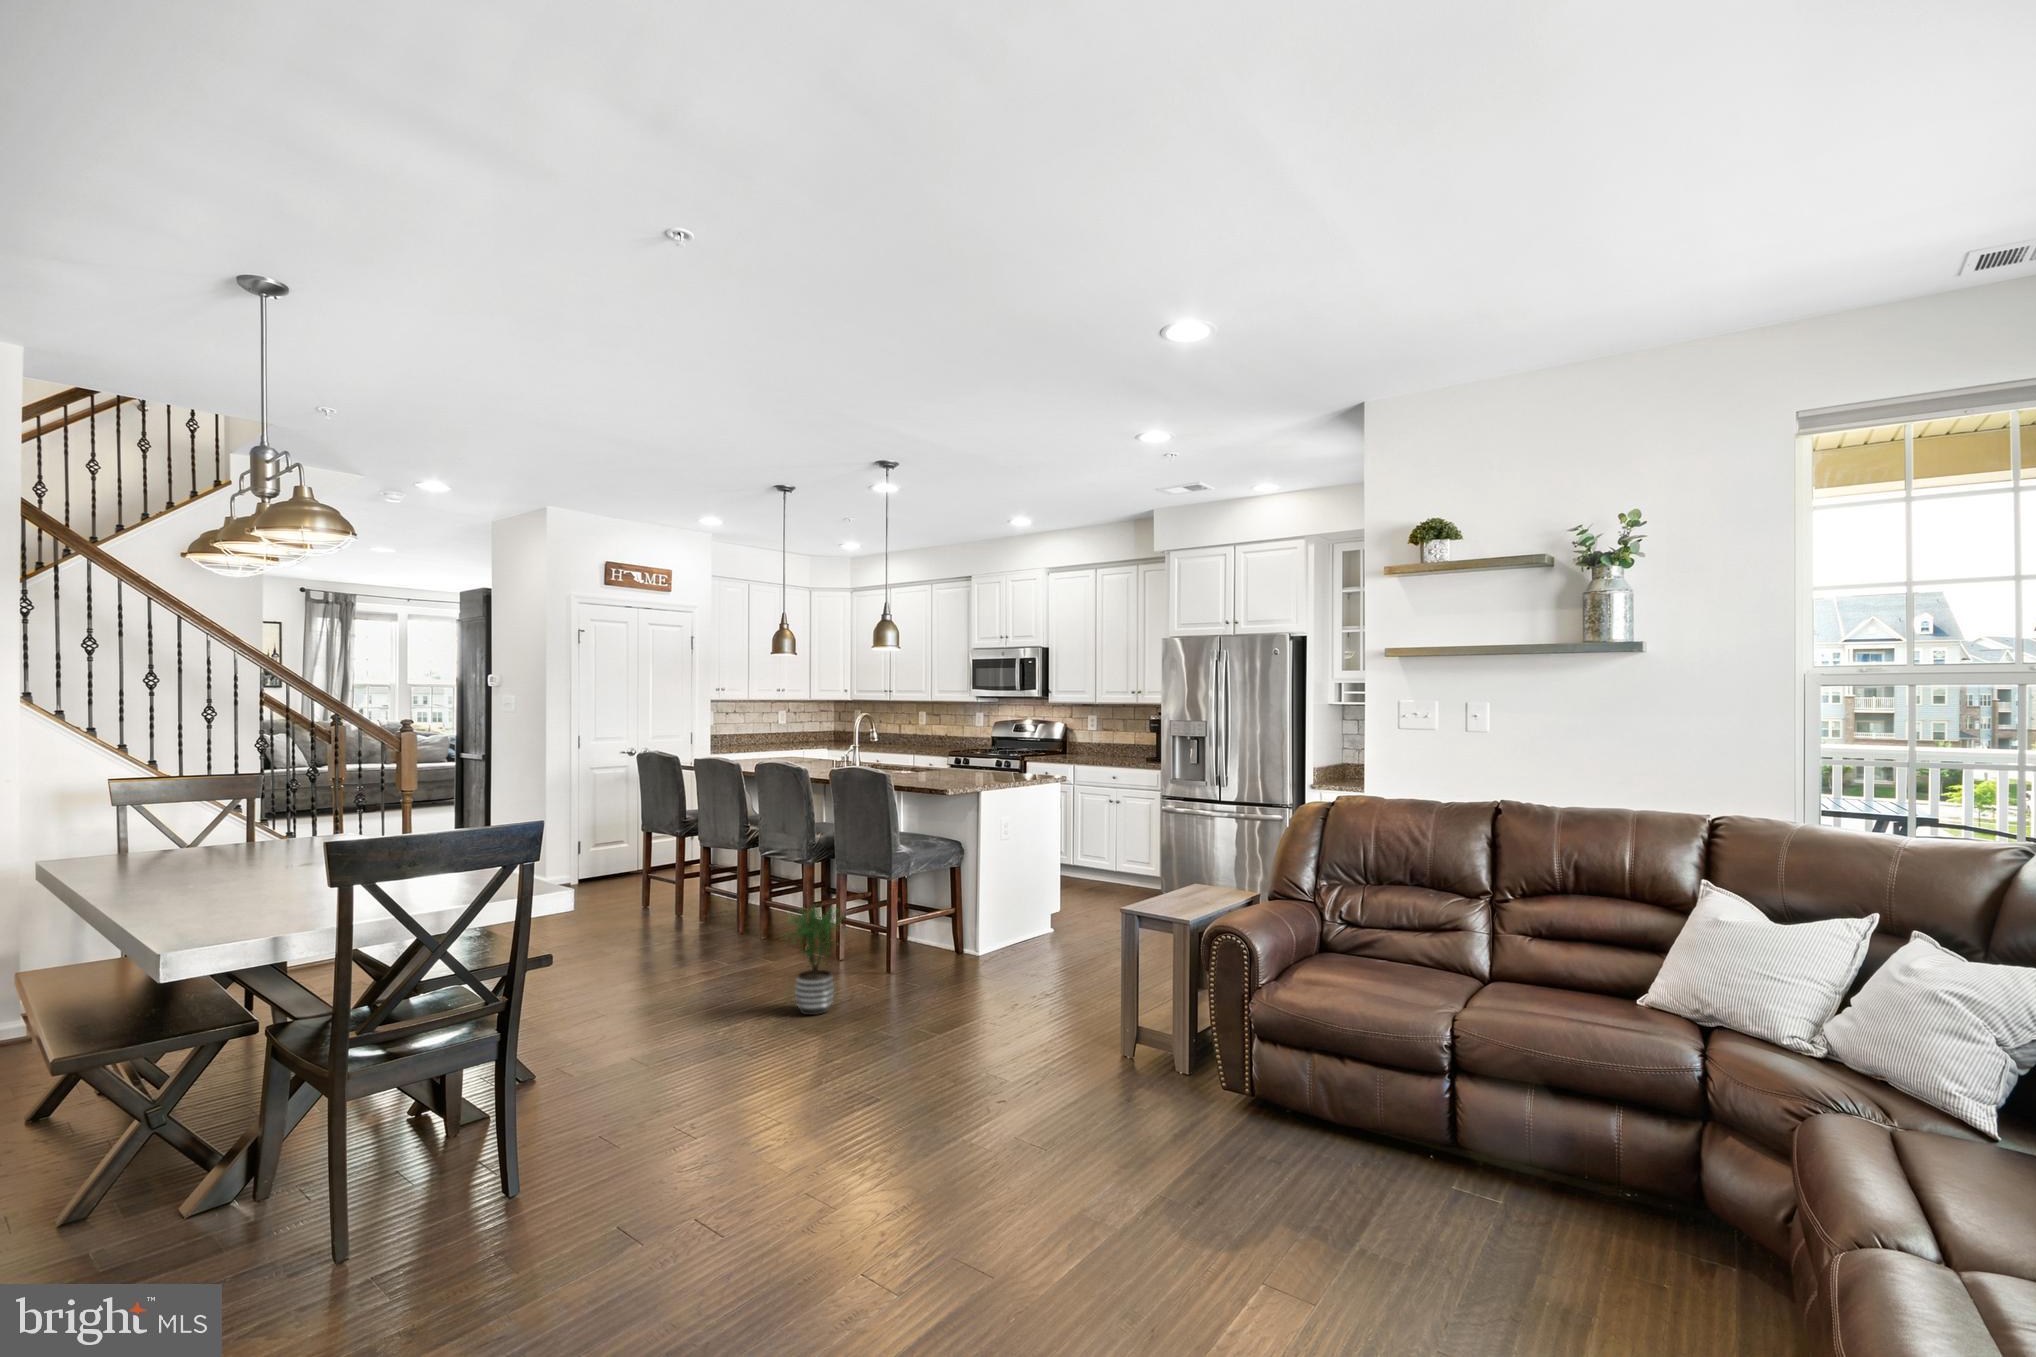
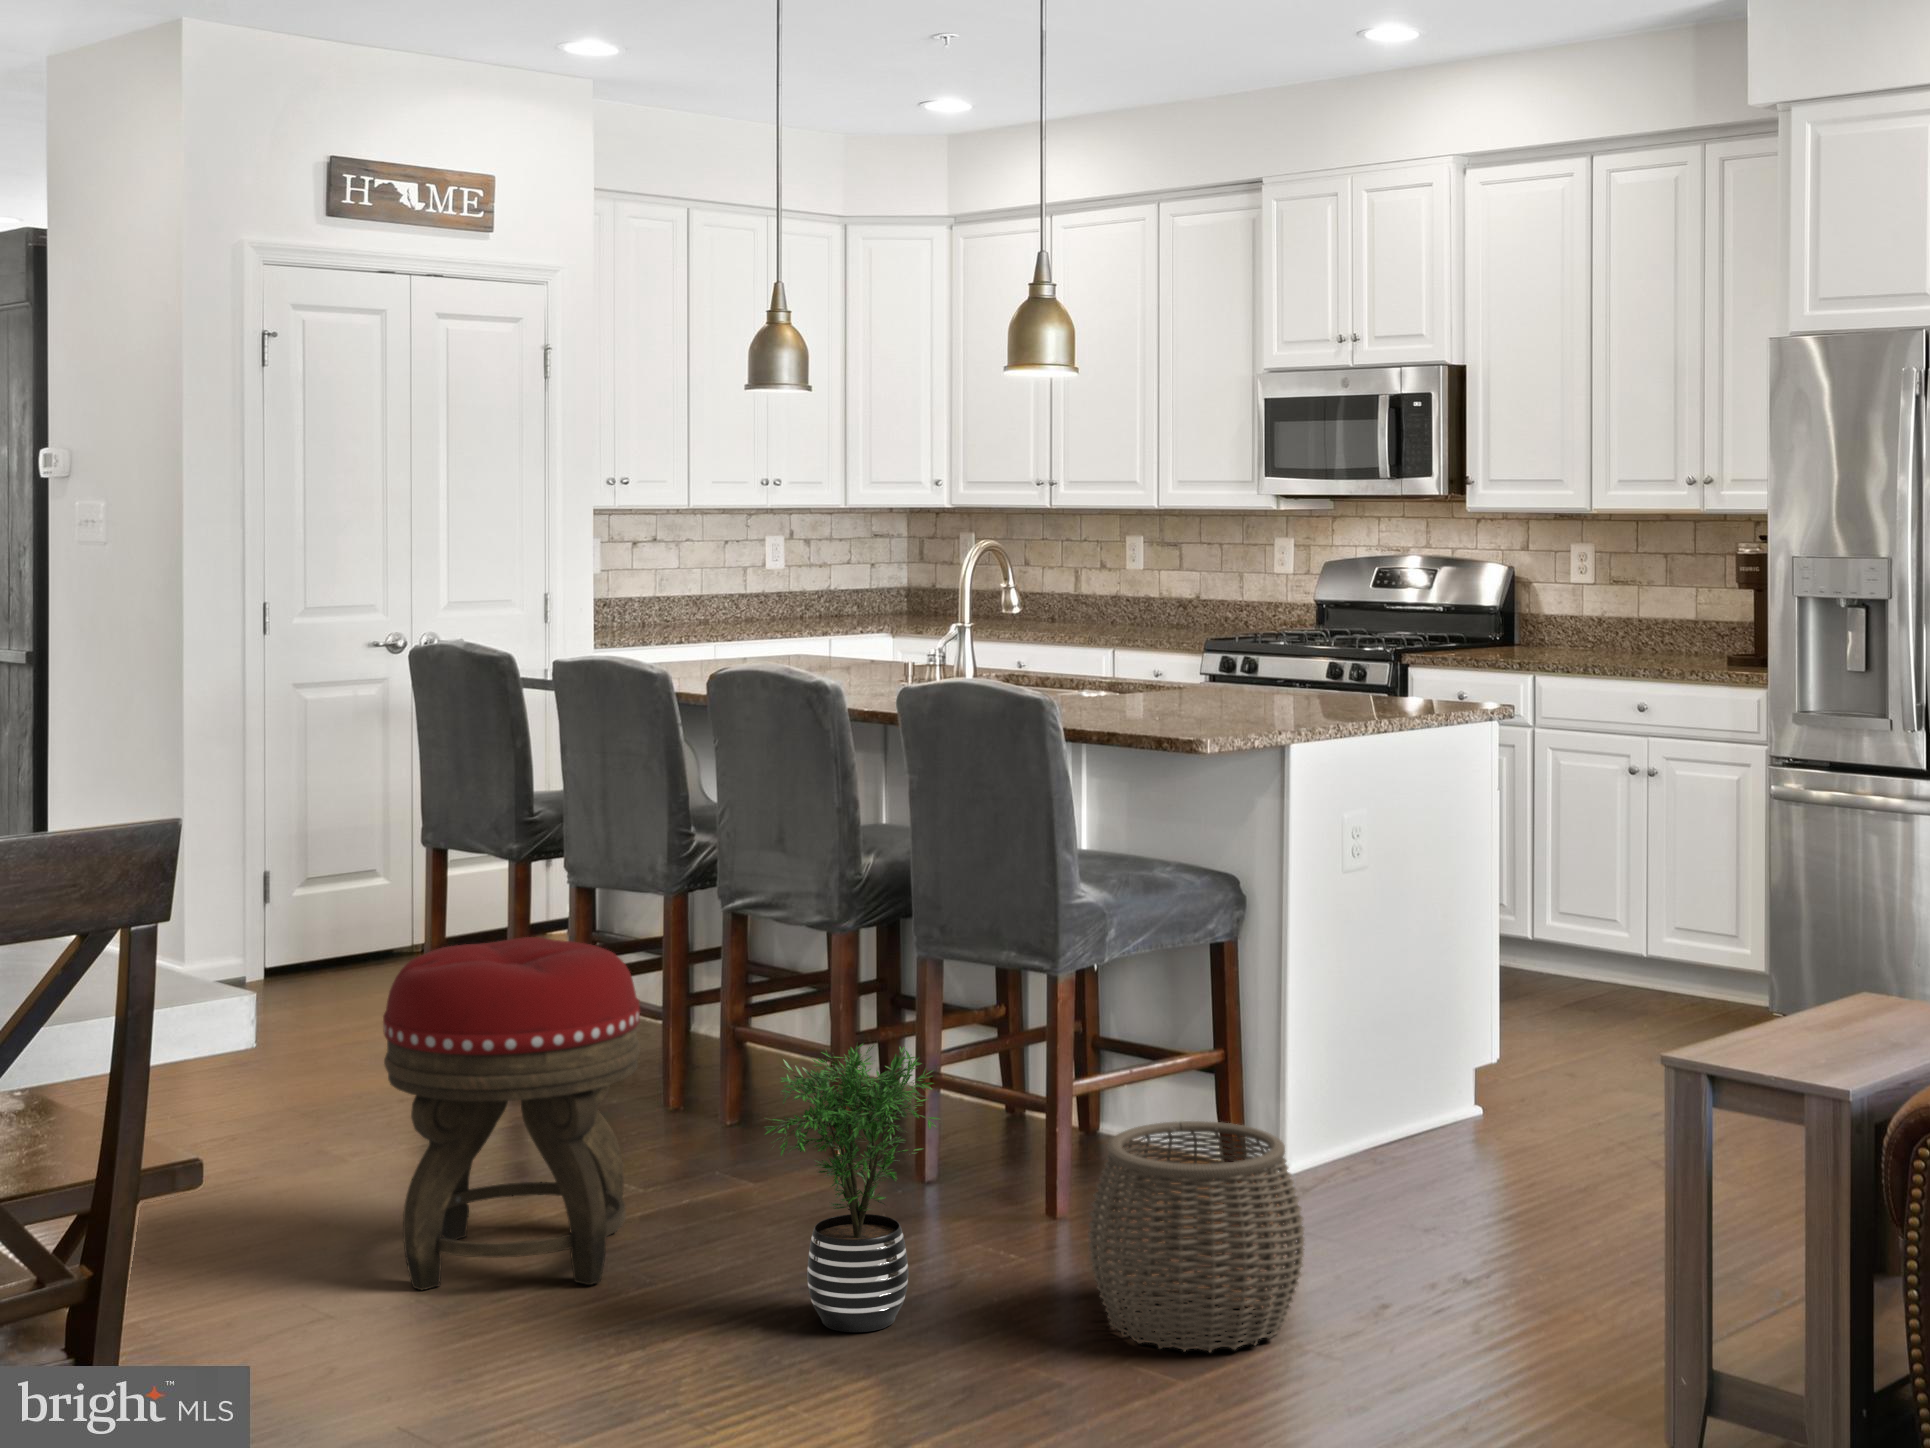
footstool: none [627,867,730,1007] -> present [383,937,640,1290]
woven basket: none [903,931,983,1017] -> present [1088,1121,1305,1352]

